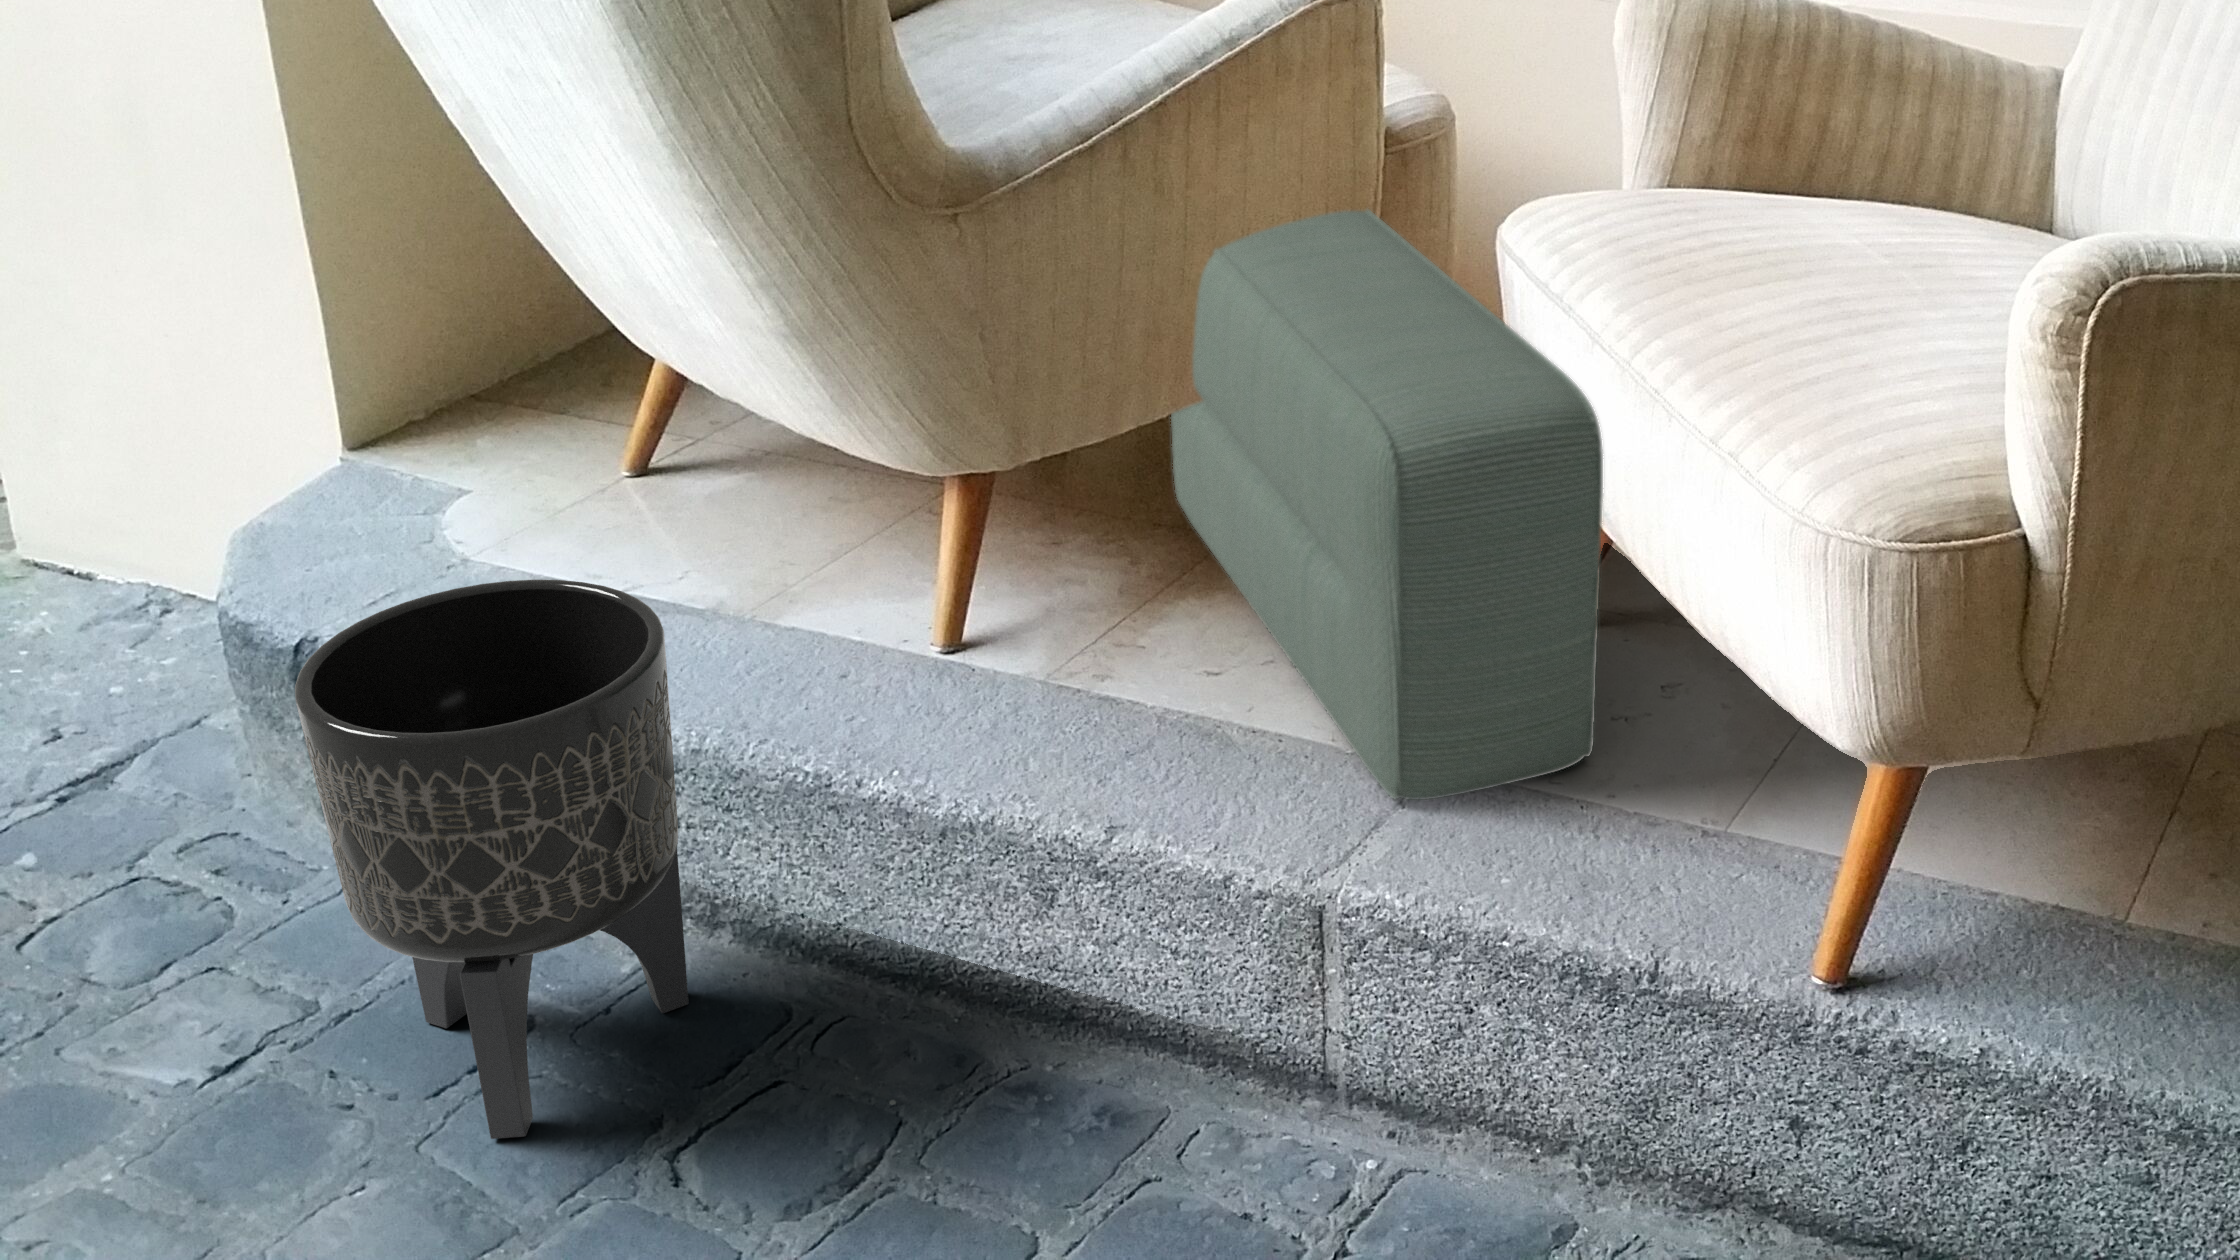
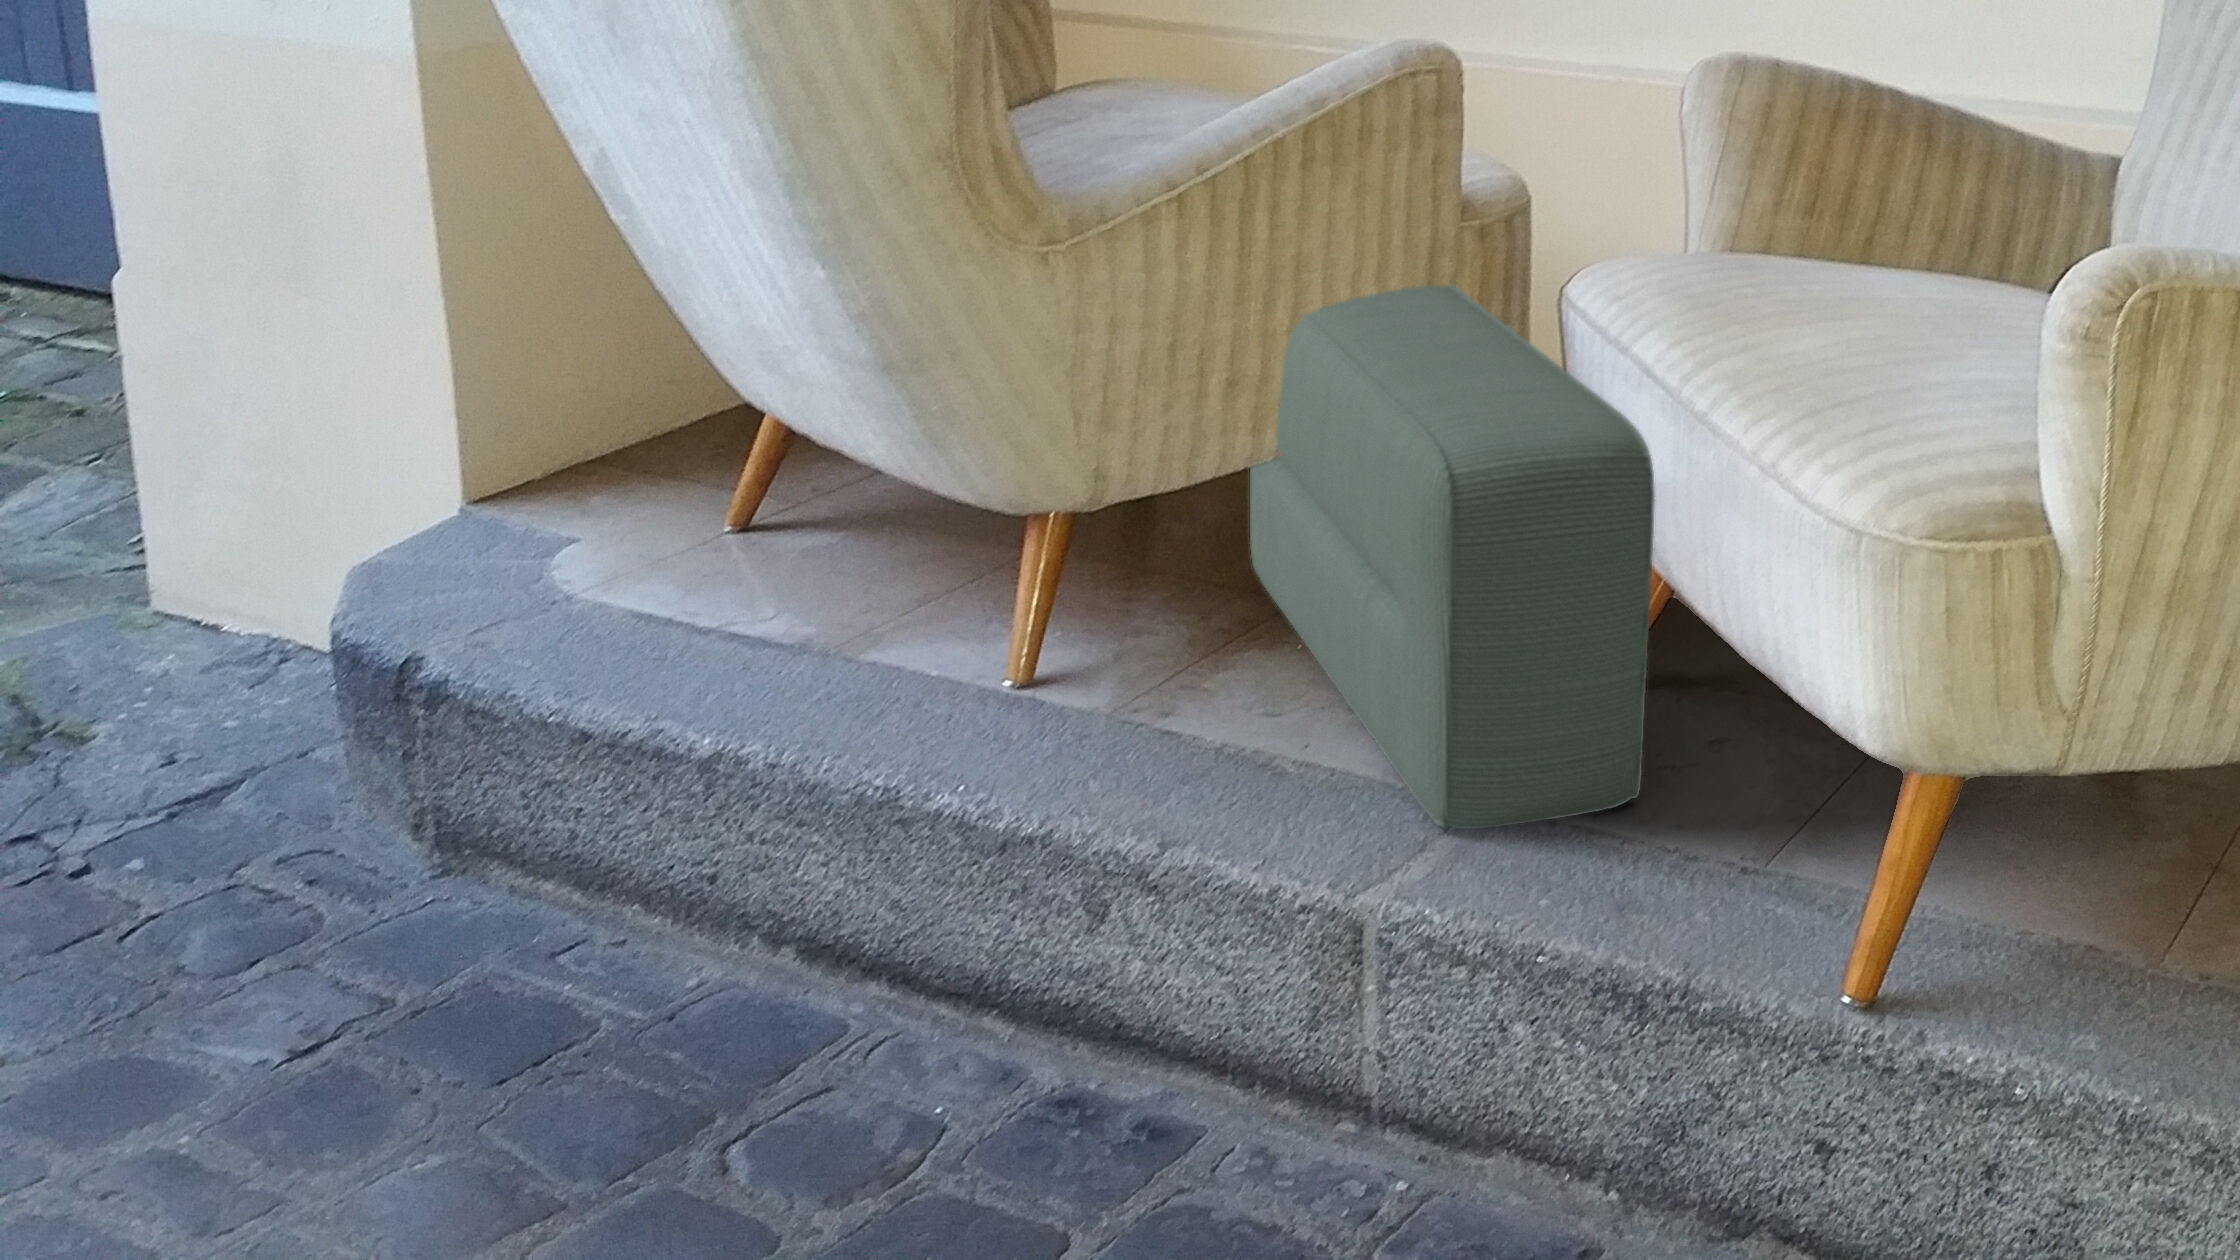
planter: present [295,580,689,1139] -> none [396,585,749,1123]

